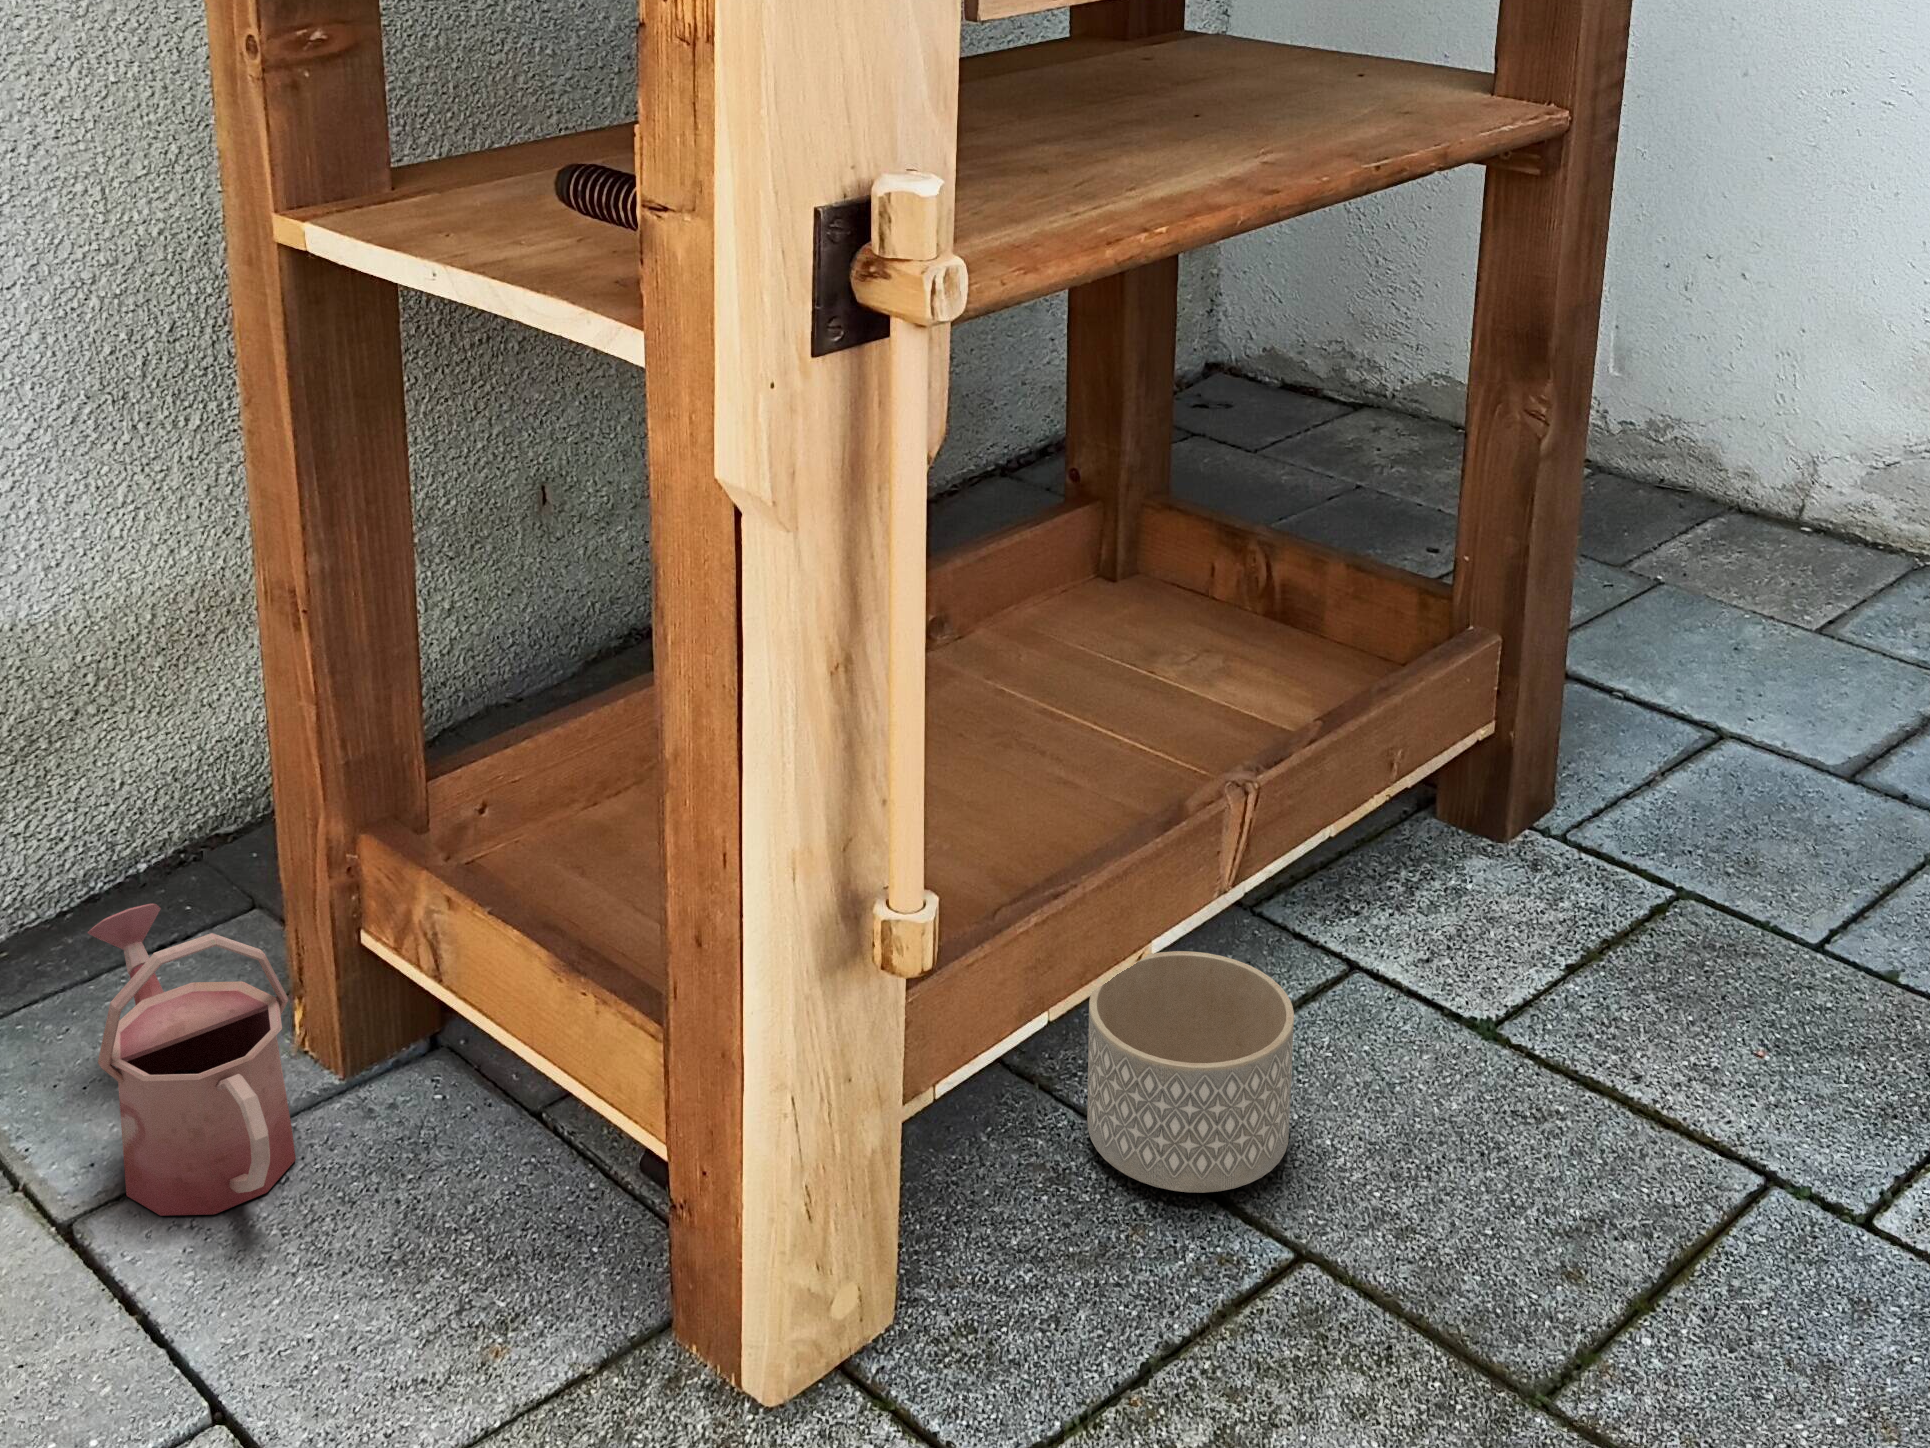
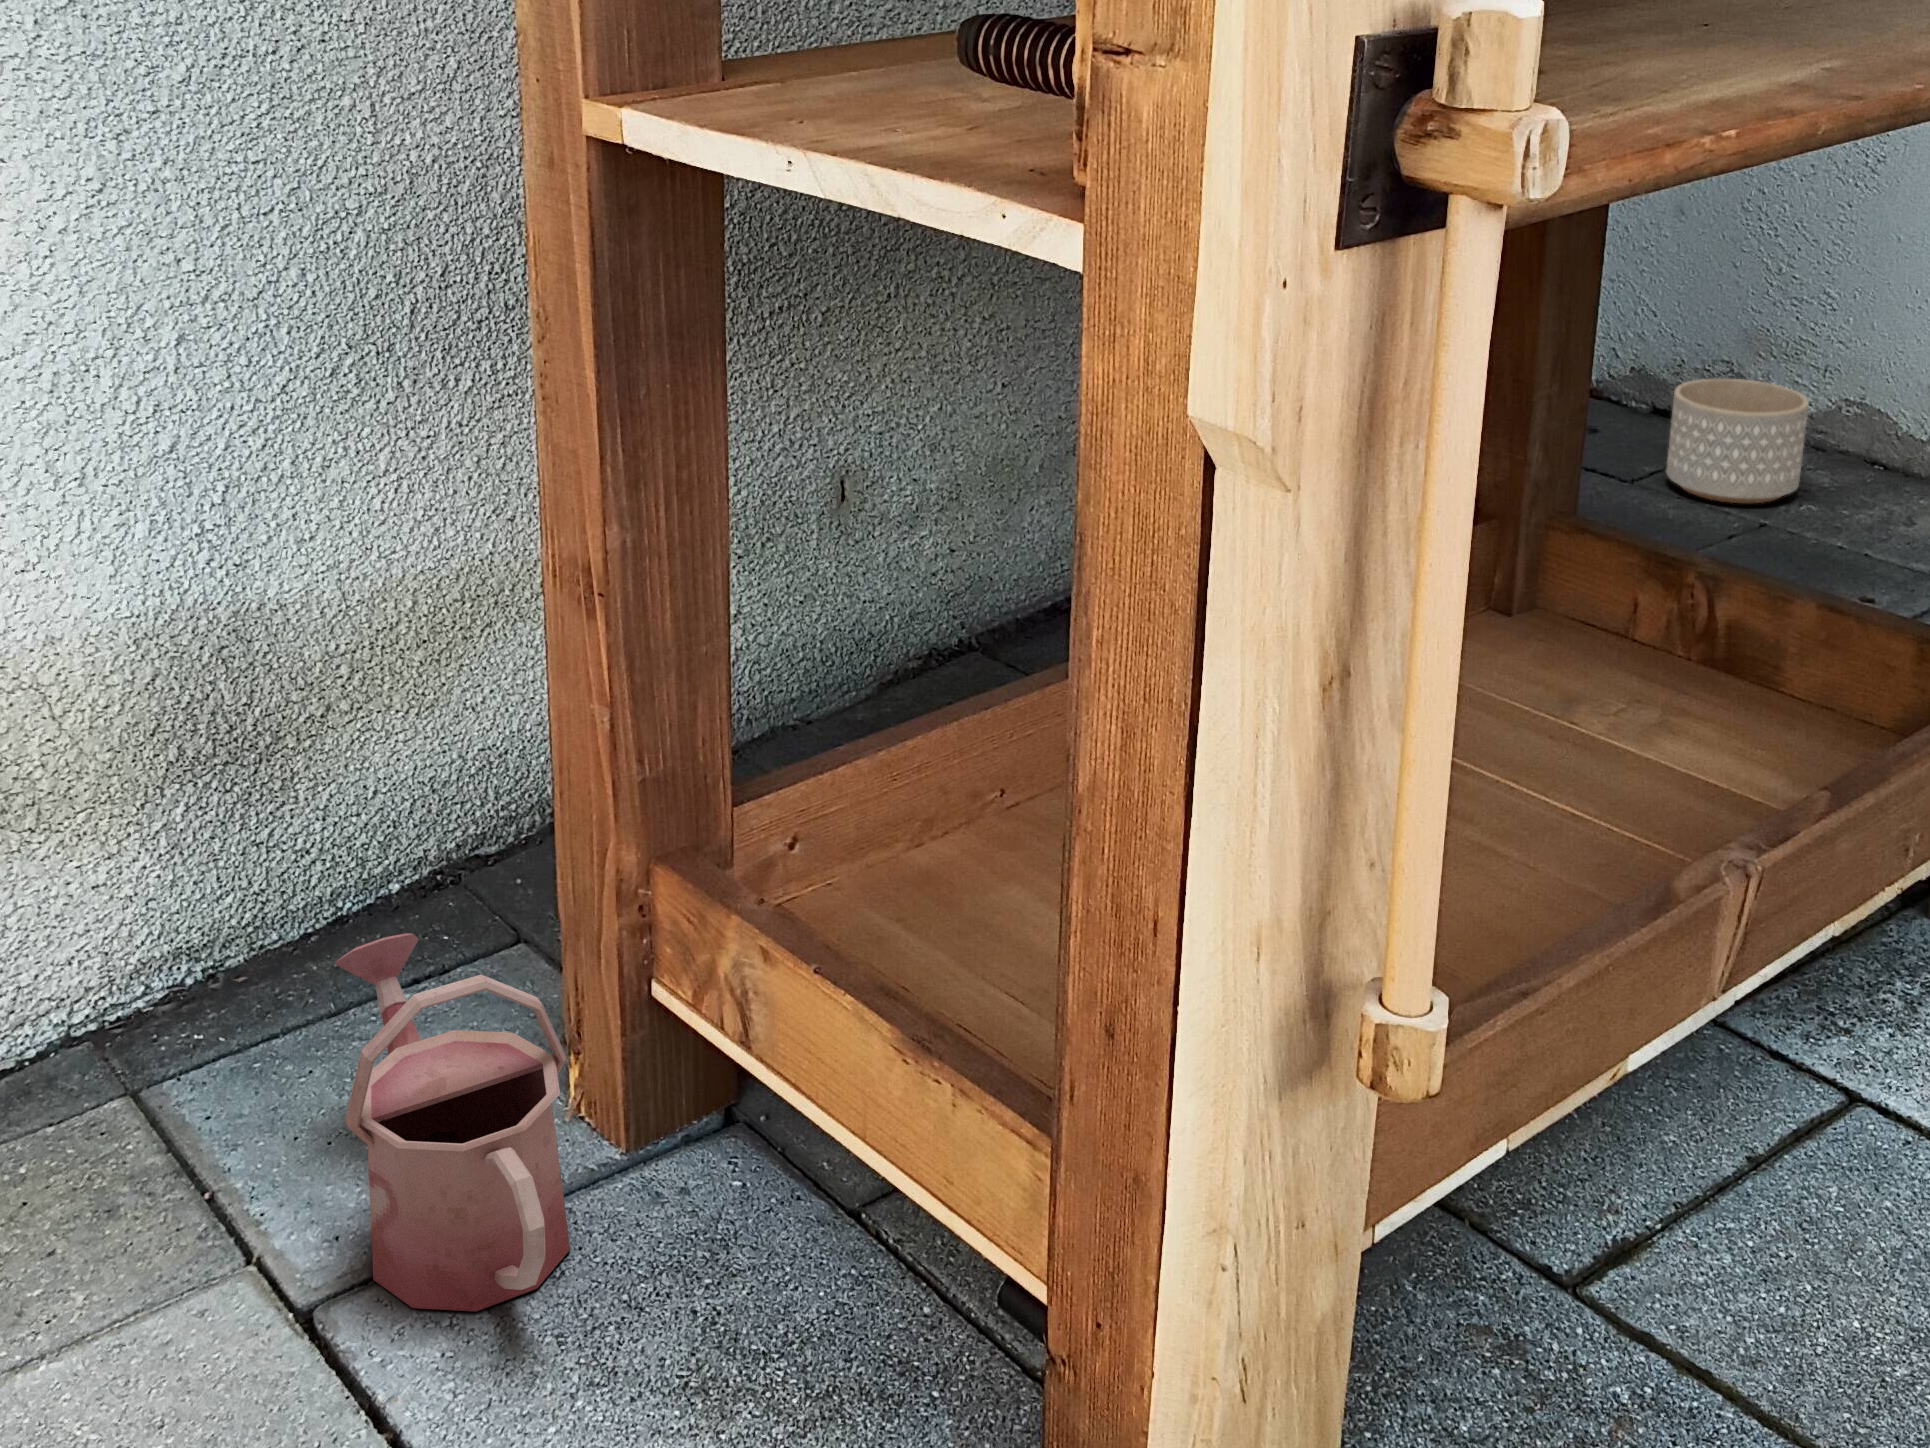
planter: present [1087,951,1294,1193] -> present [1666,379,1809,503]

